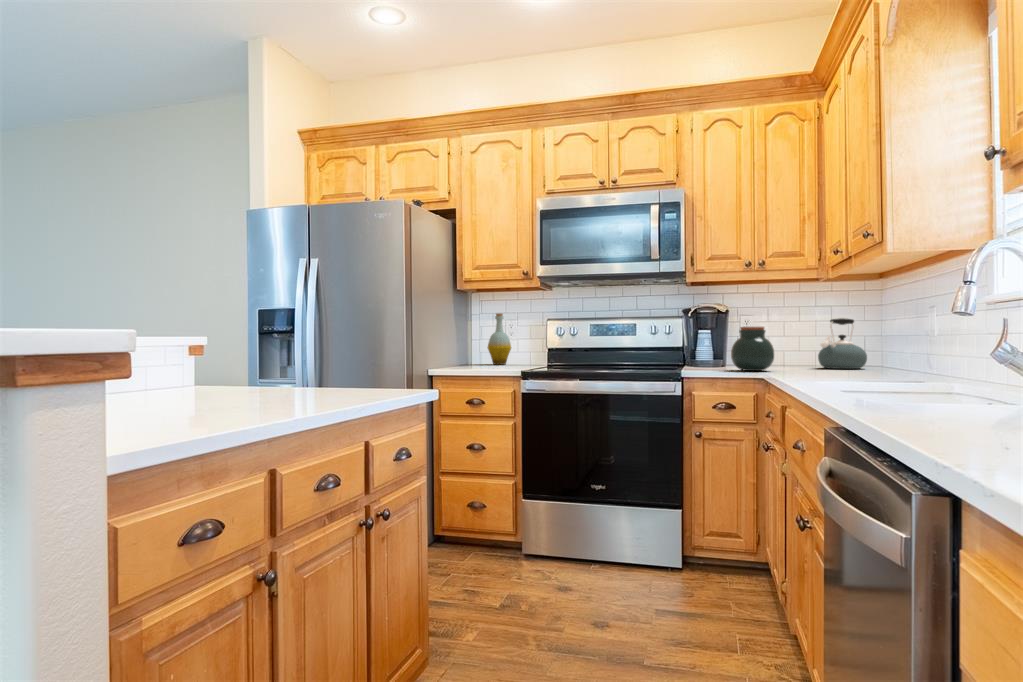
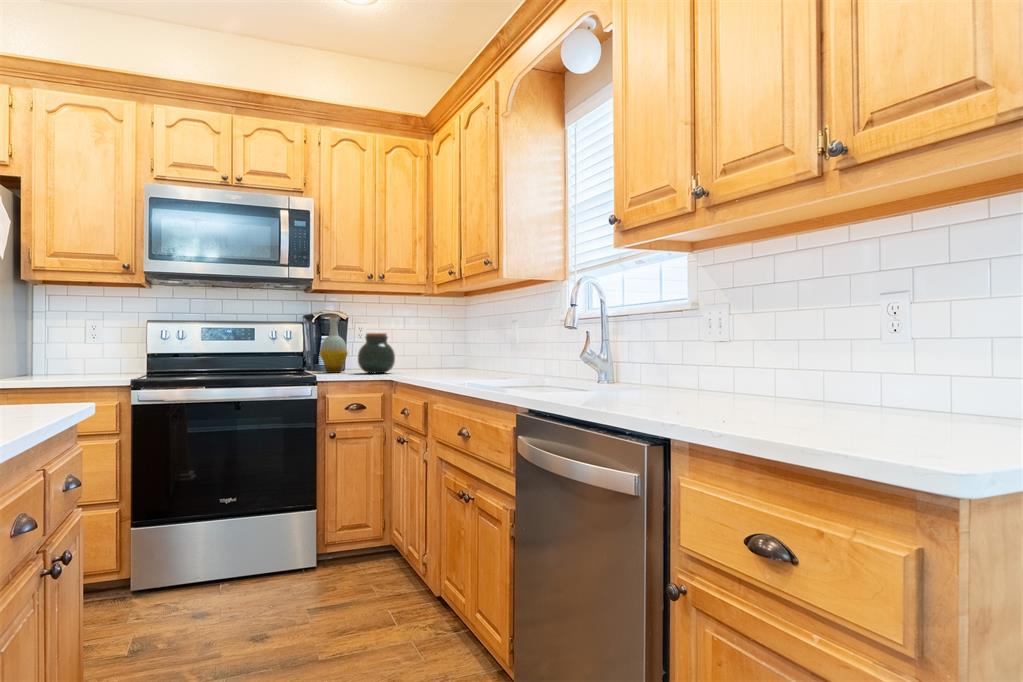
bottle: present [487,313,511,365] -> present [320,315,348,373]
kettle: present [818,318,867,369] -> none [423,328,459,370]

